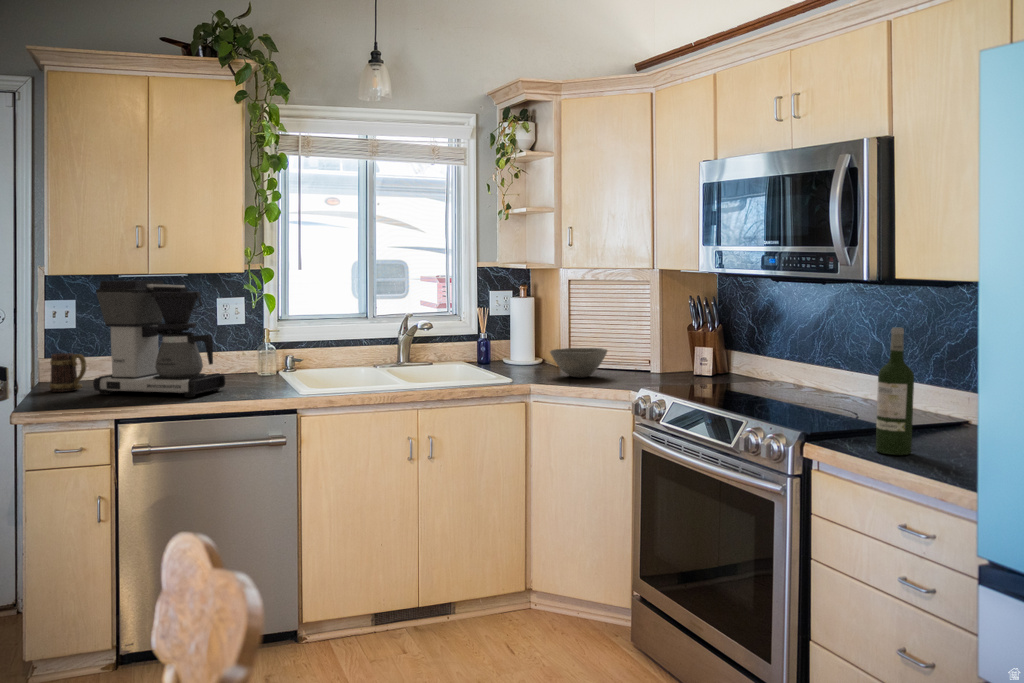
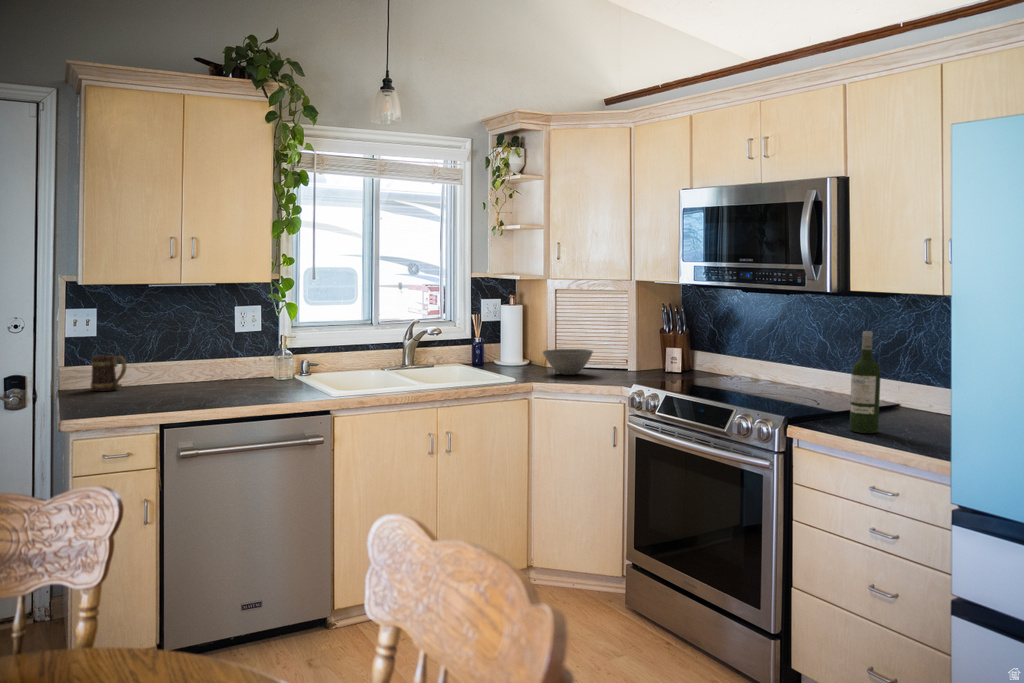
coffee maker: present [93,281,225,397] -> none [138,288,259,395]

